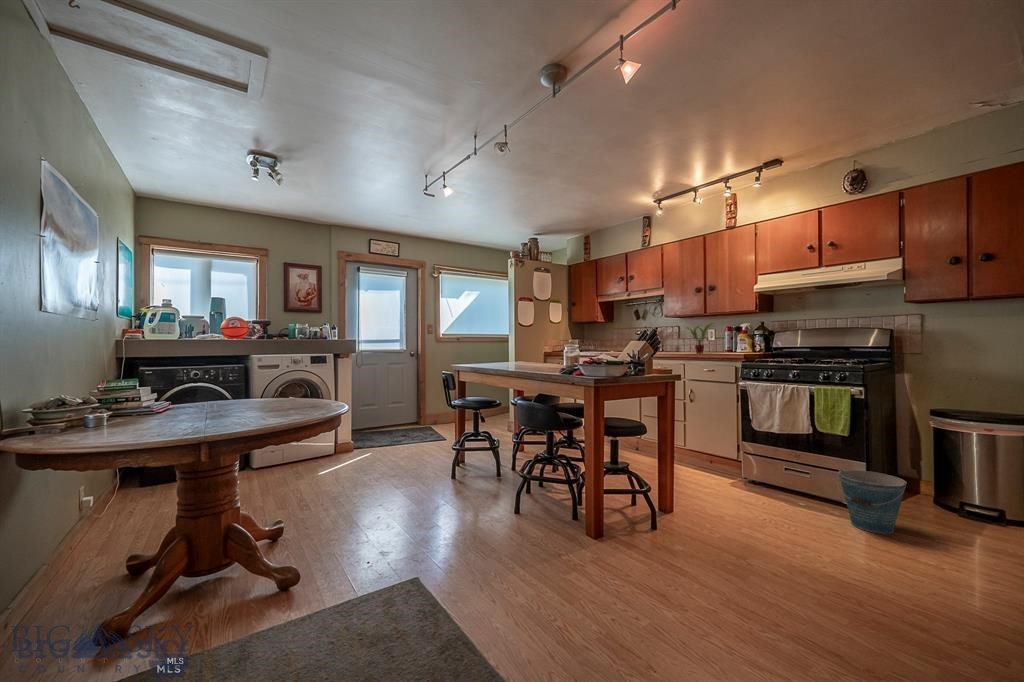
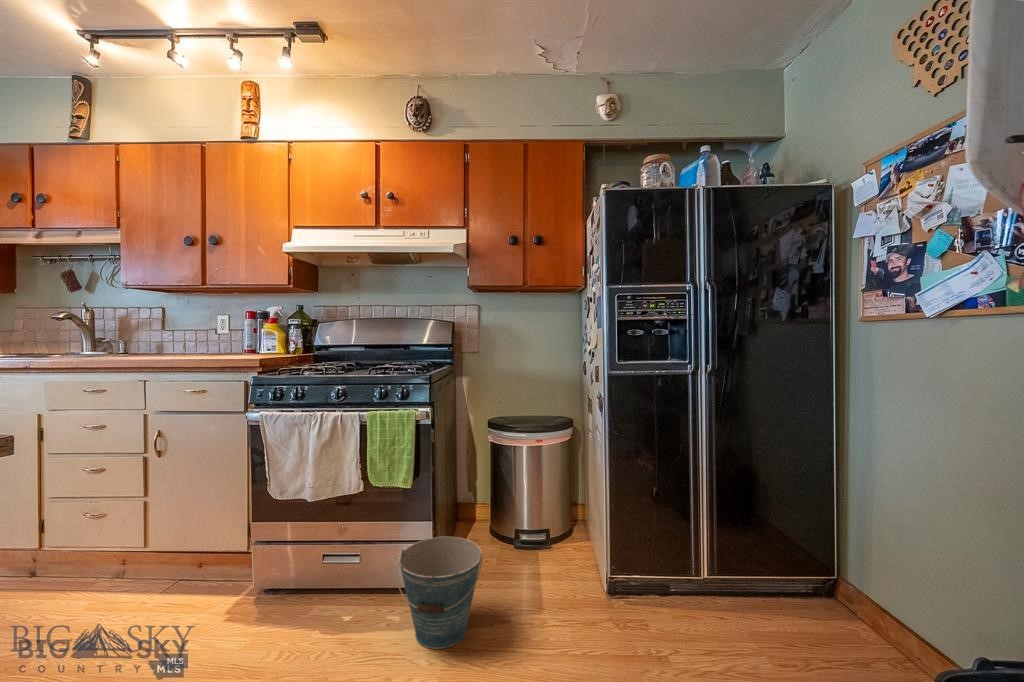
potted plant: present [686,324,711,353] -> none [150,302,220,358]

